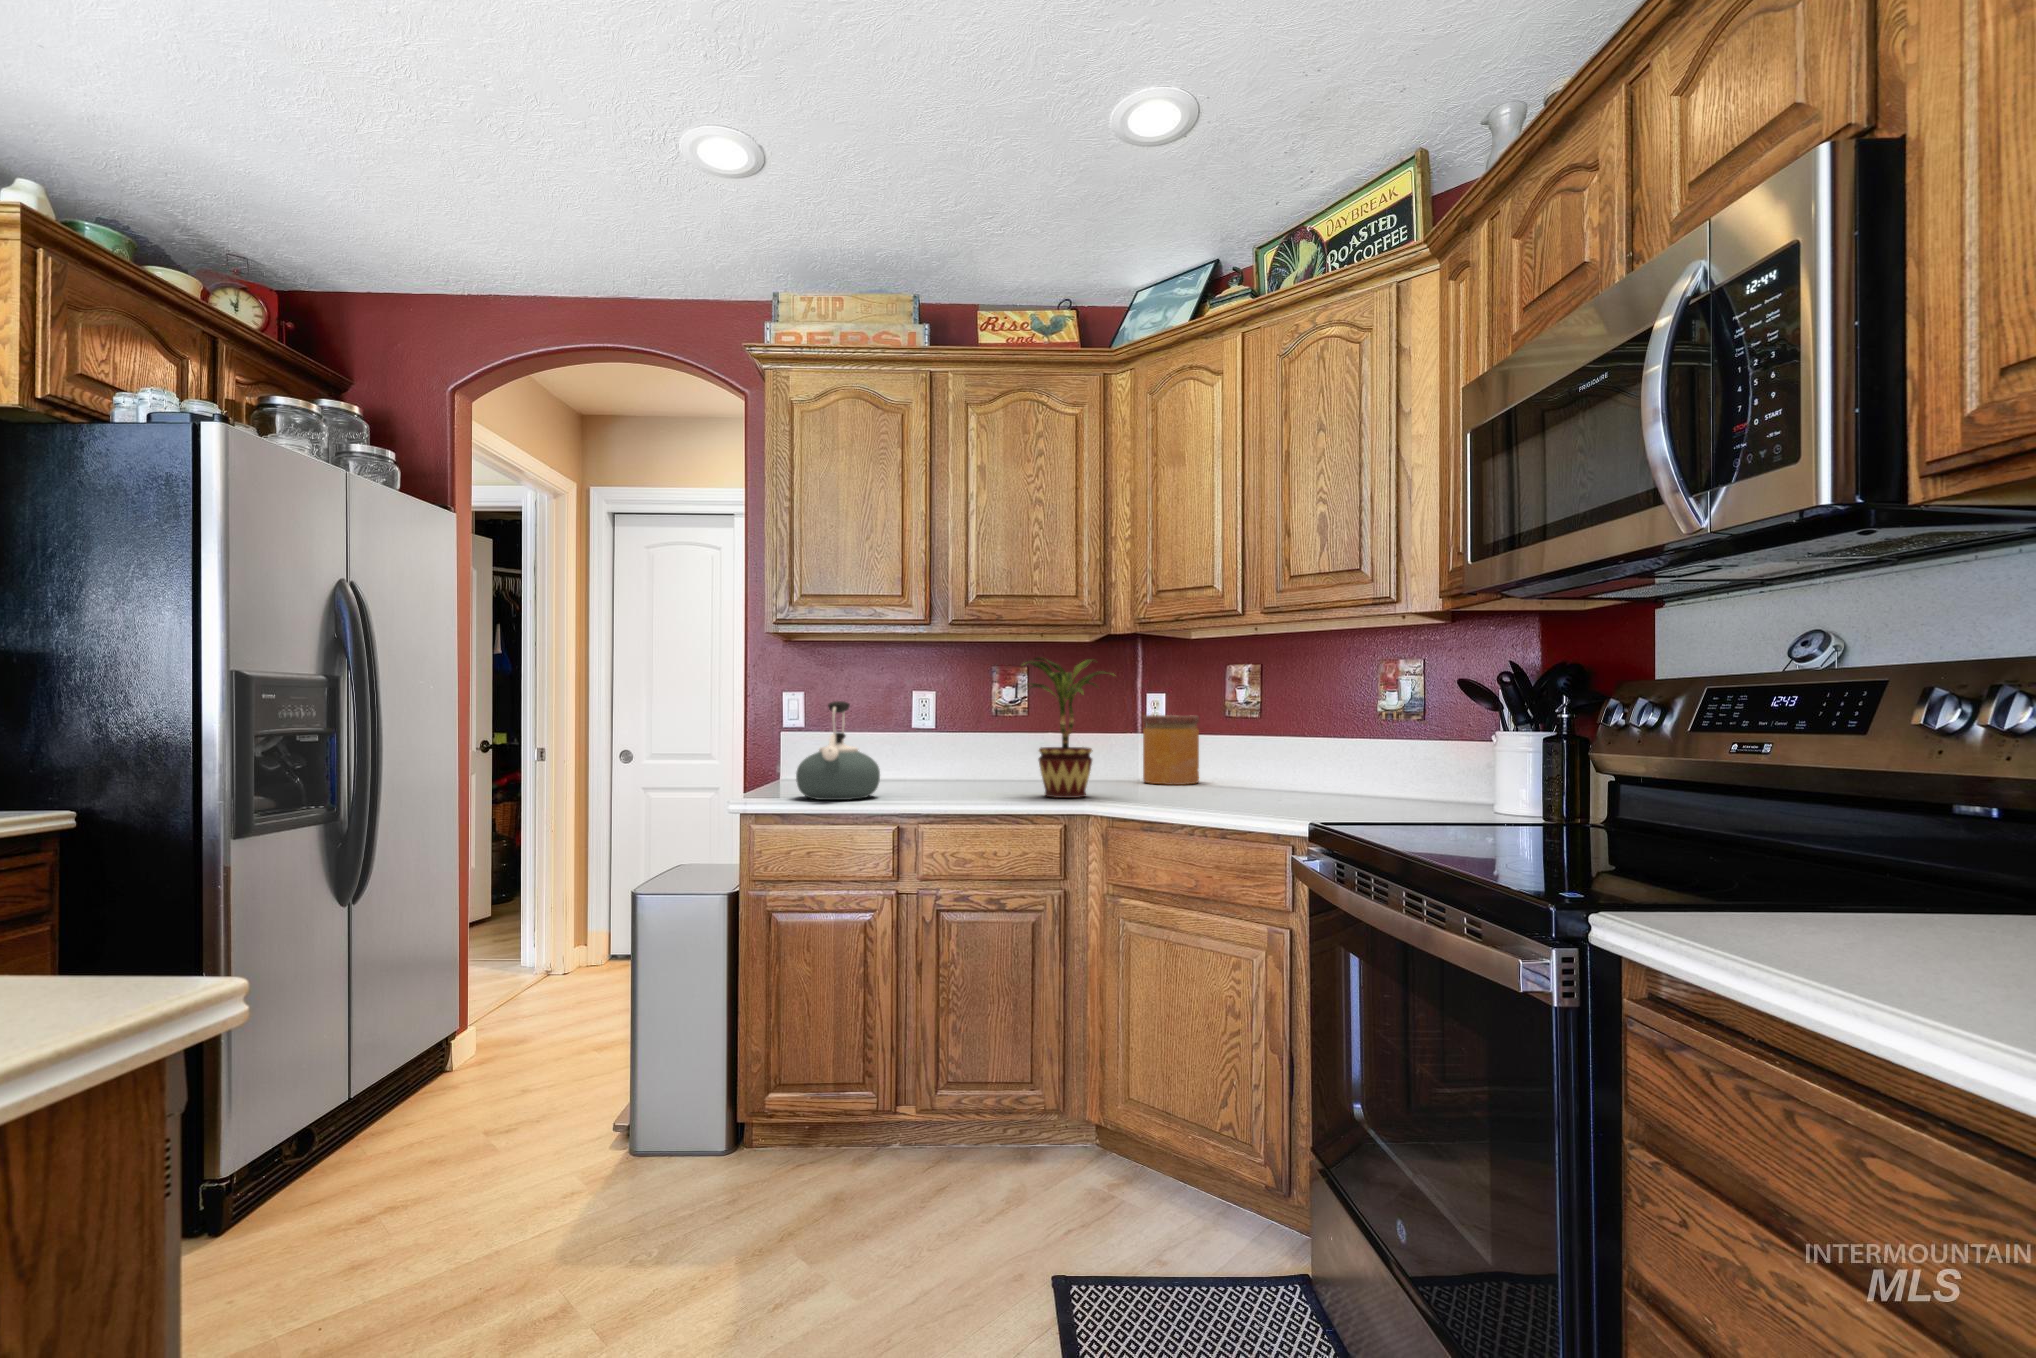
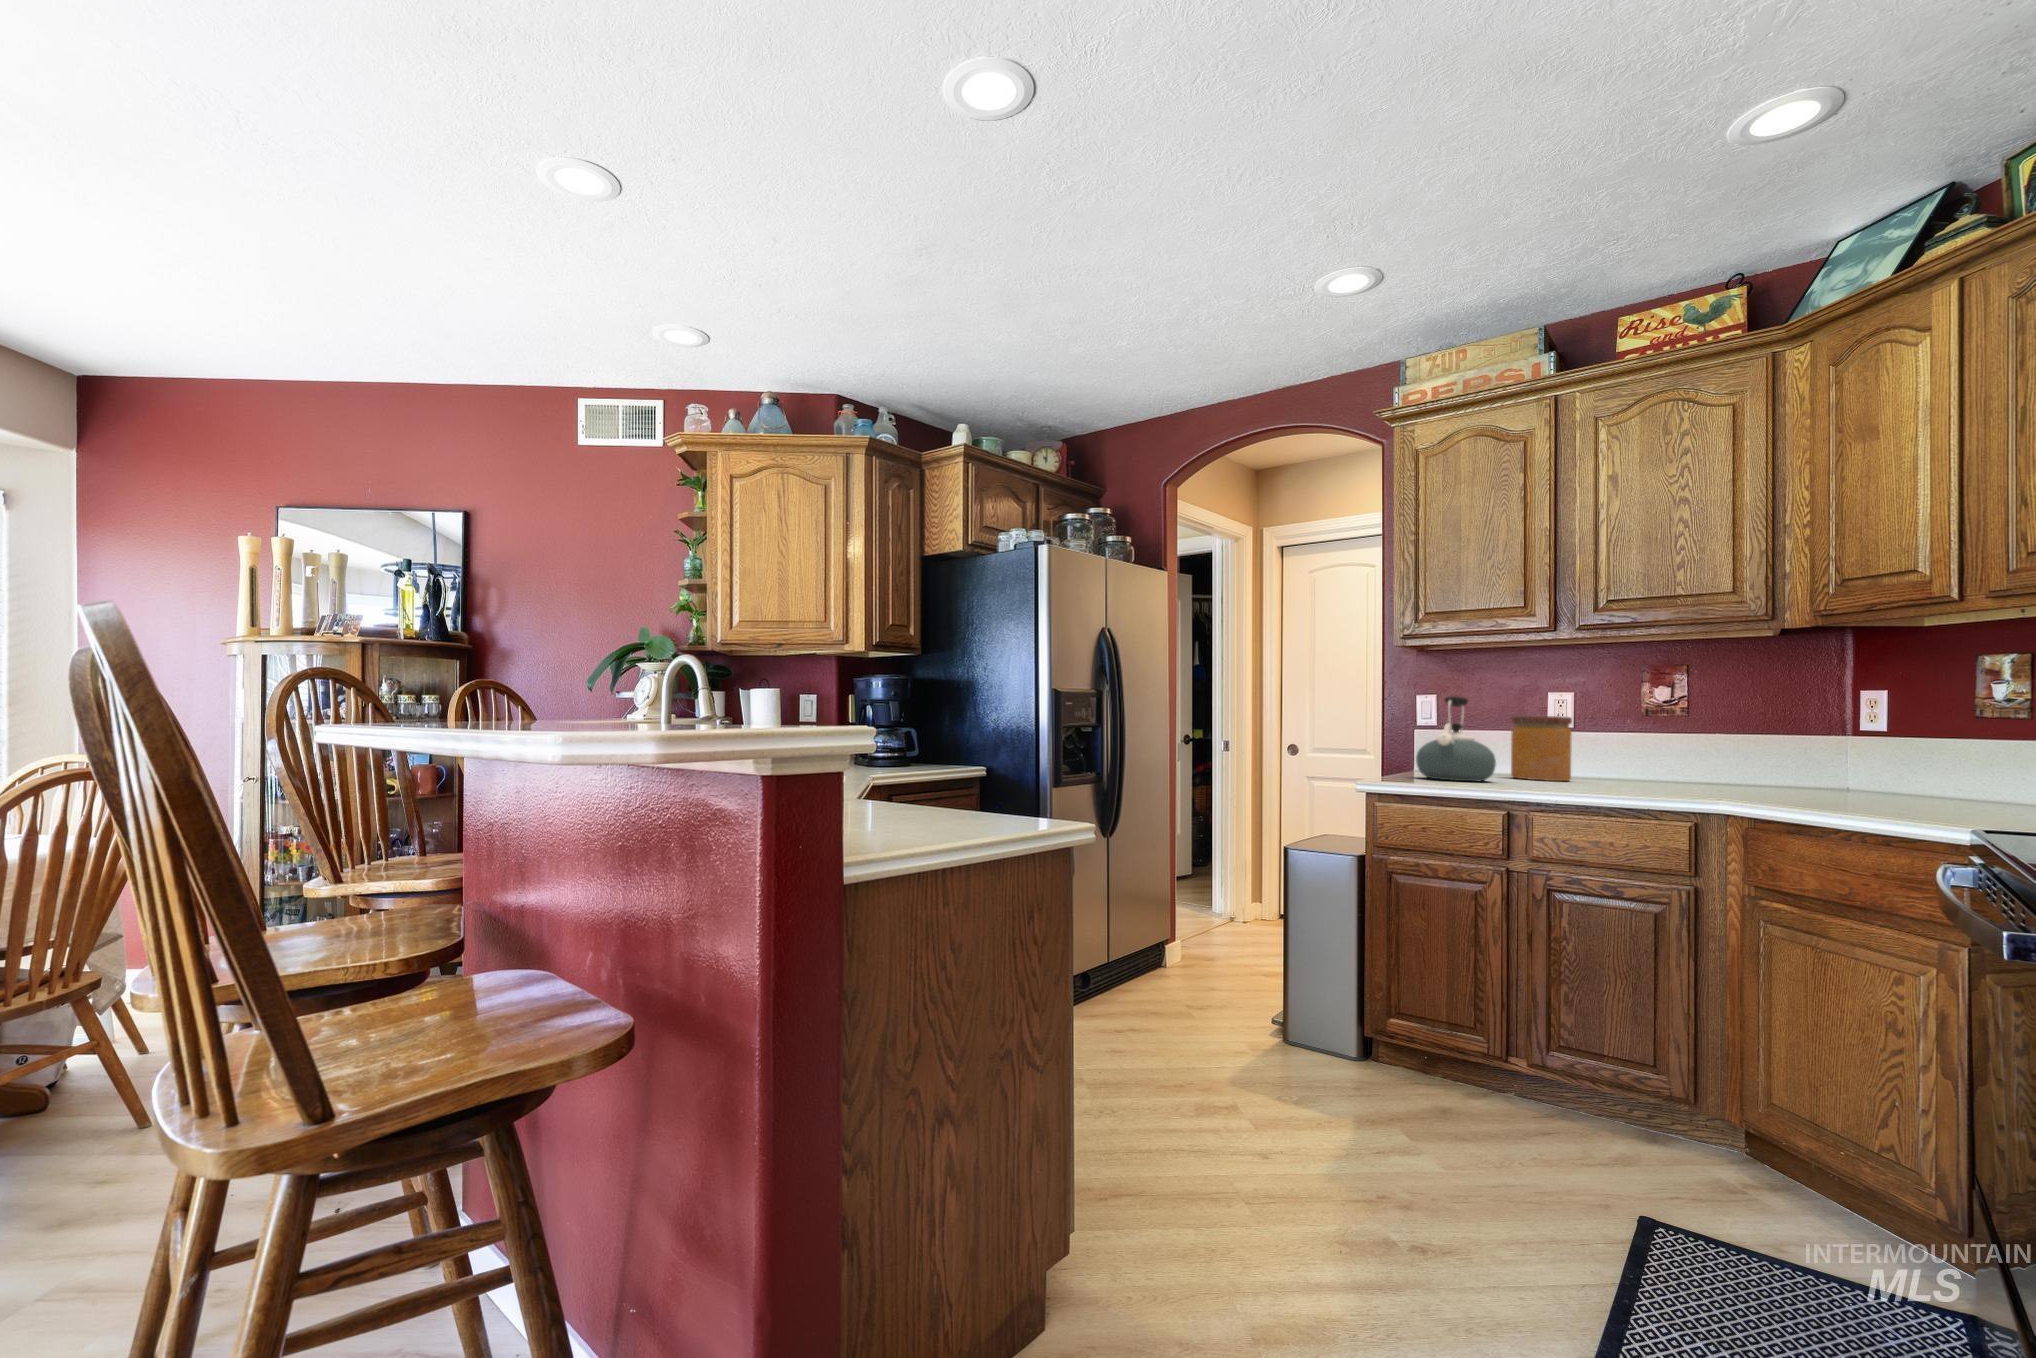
potted plant: present [1022,657,1114,798] -> none [1643,656,1765,797]
jar: present [1143,715,1199,785] -> present [1511,715,1572,781]

